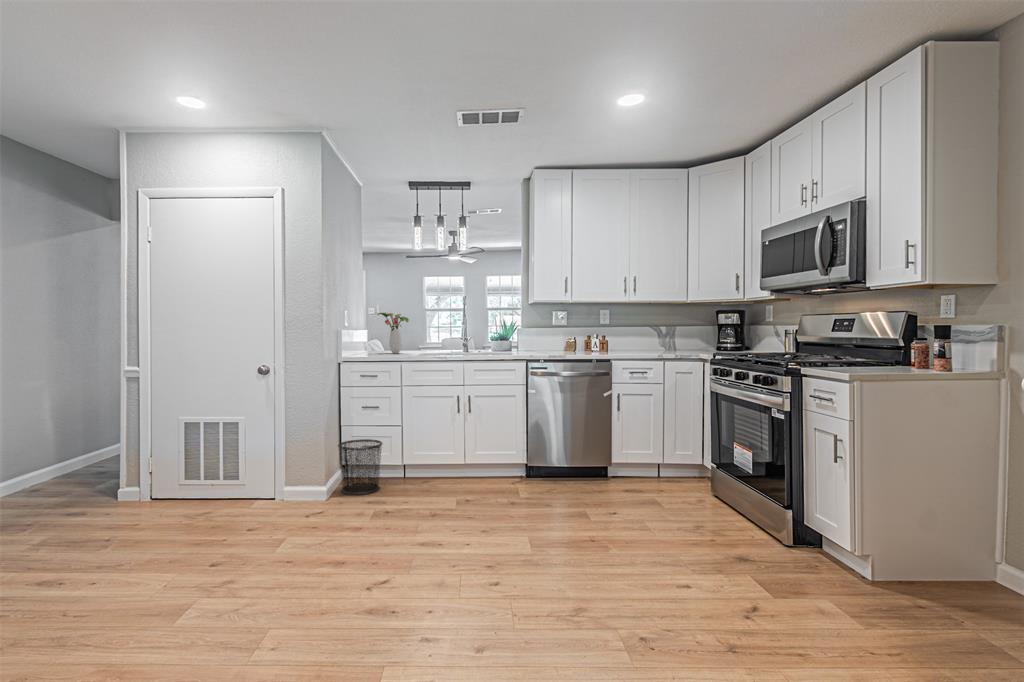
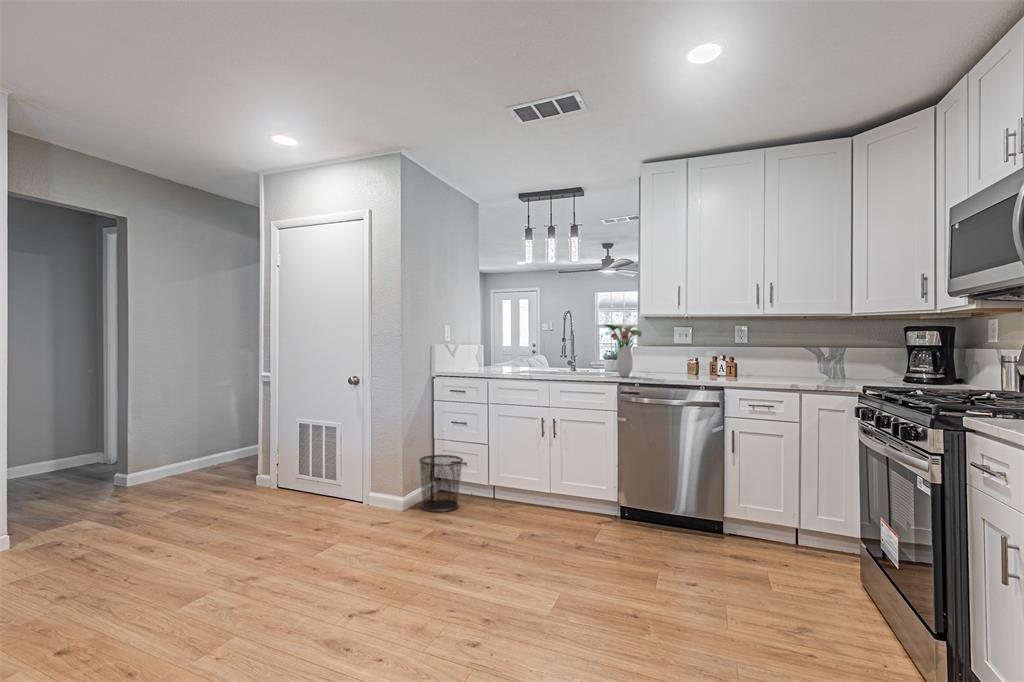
flower arrangement: present [379,312,409,354] -> present [604,324,642,377]

